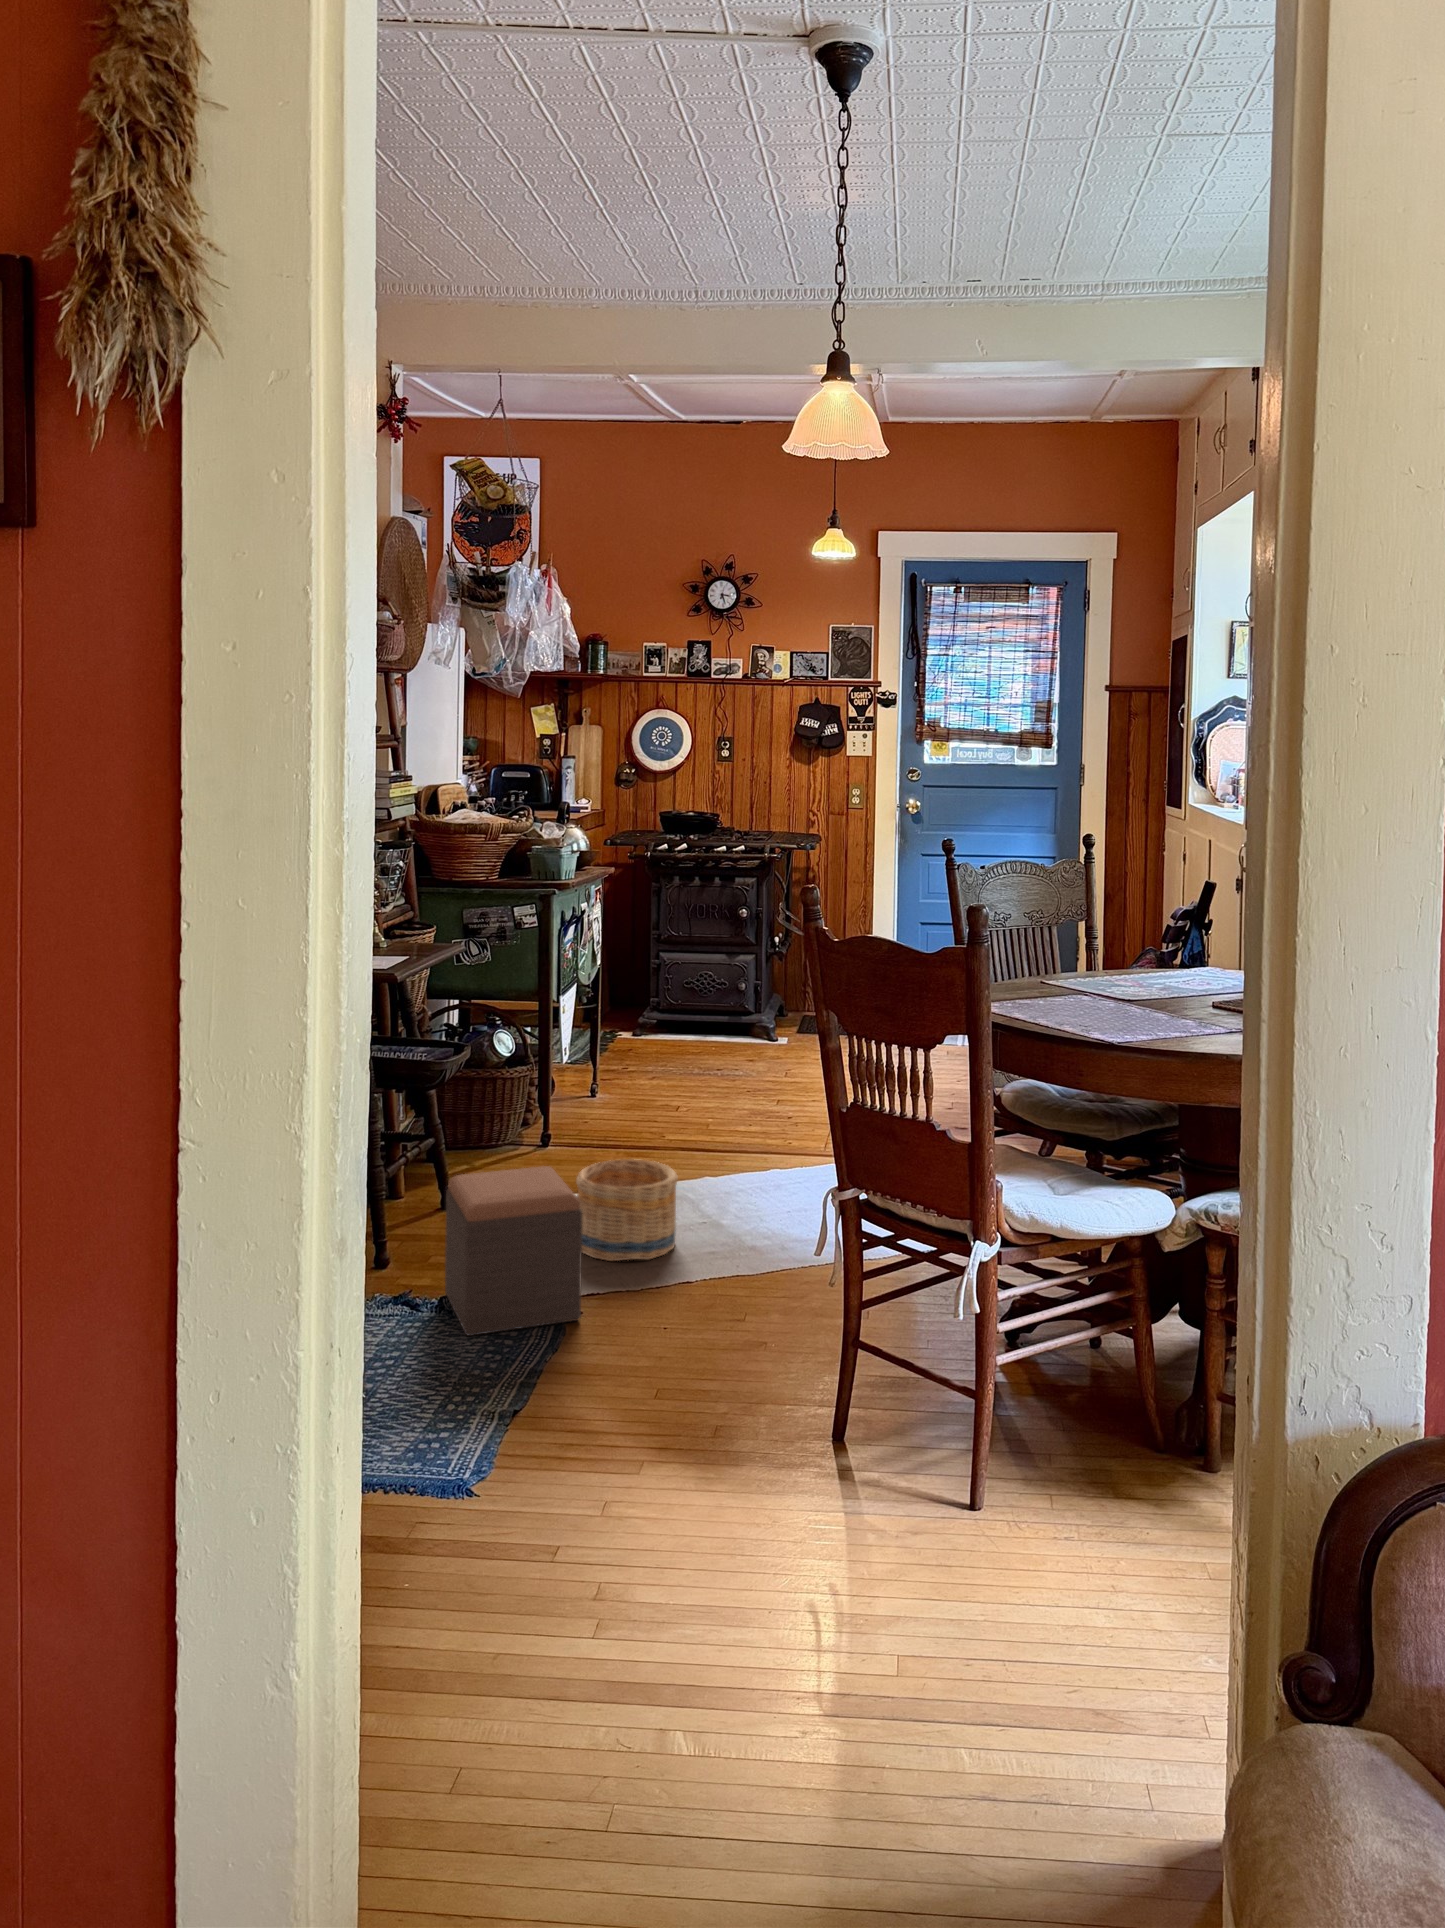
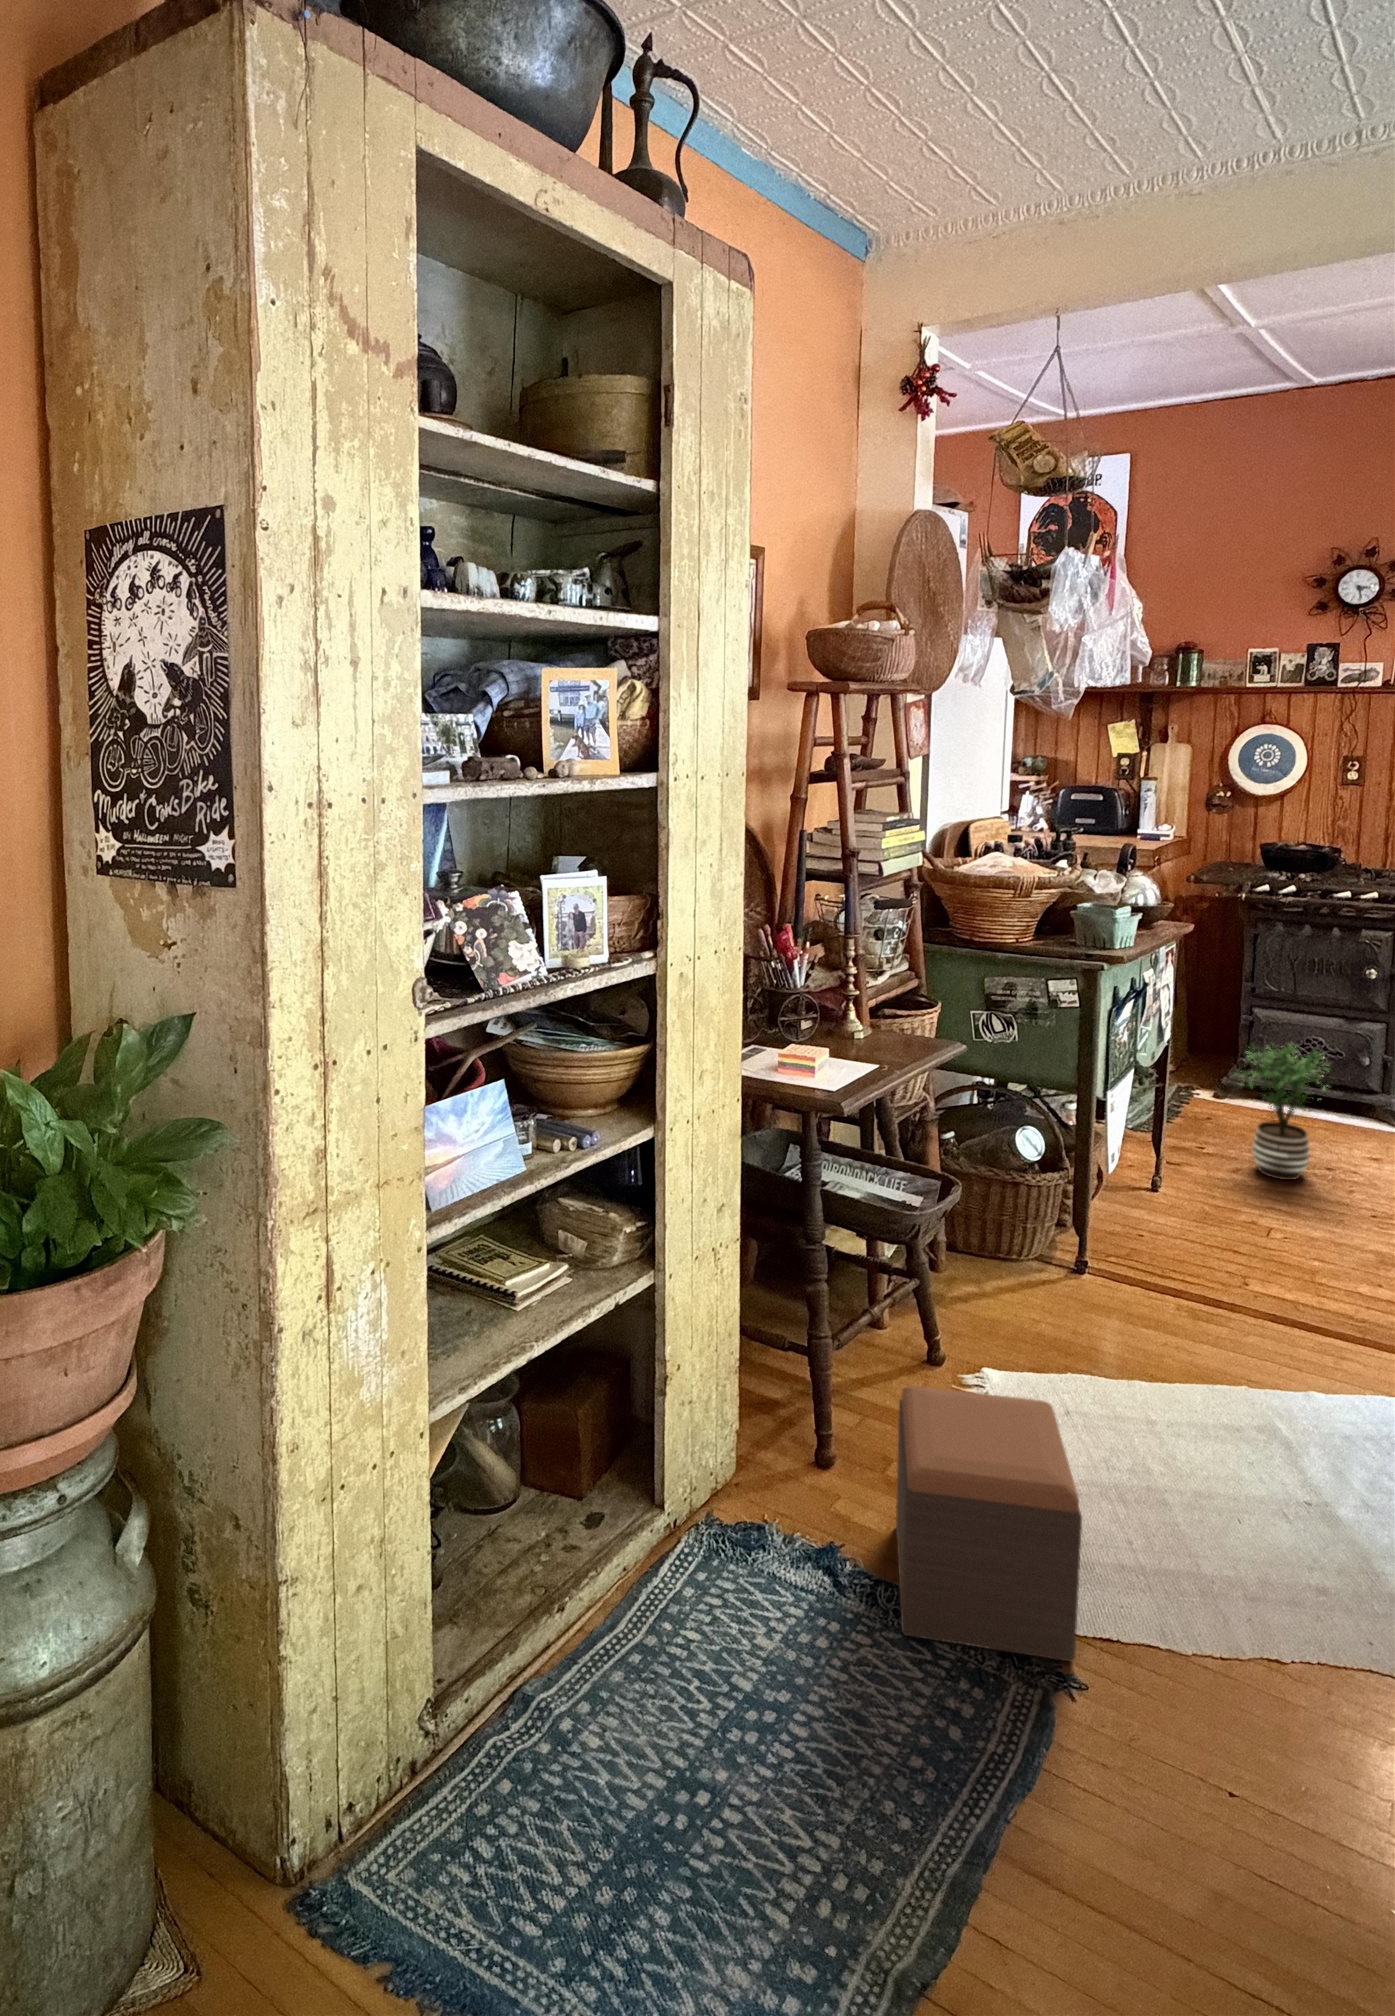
potted plant: none [649,963,721,1078] -> present [1235,1044,1326,1180]
basket: present [576,1159,678,1261] -> none [1092,1368,1252,1546]

